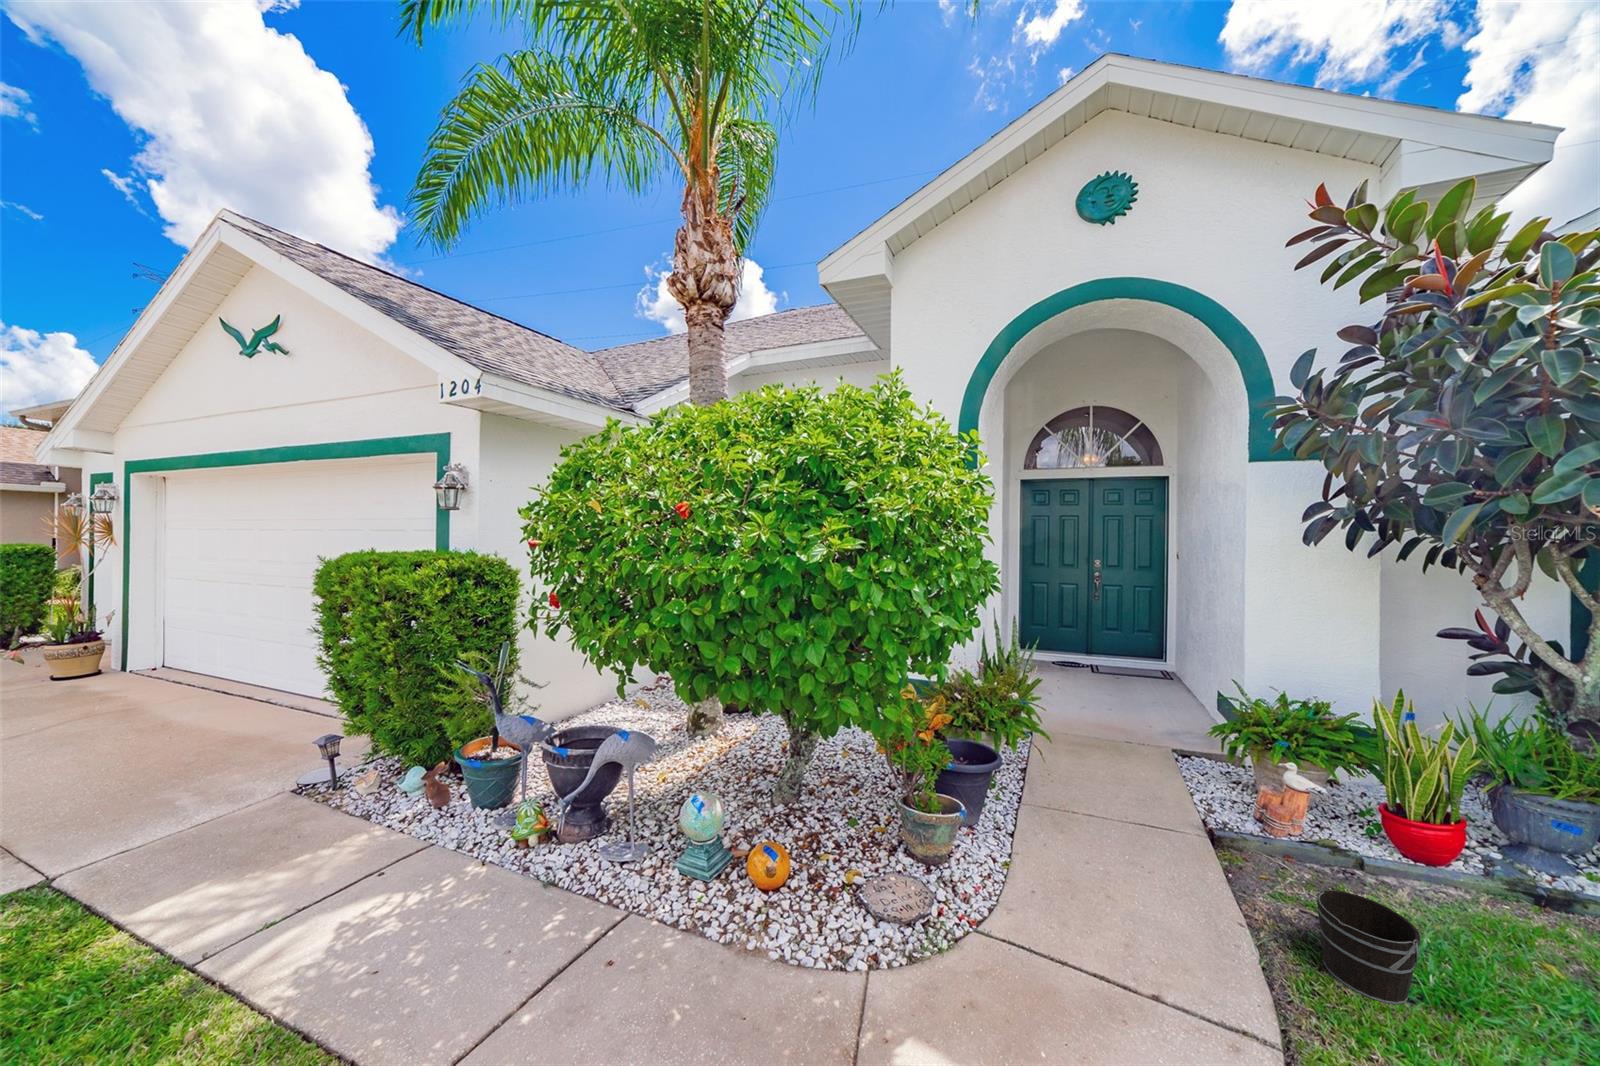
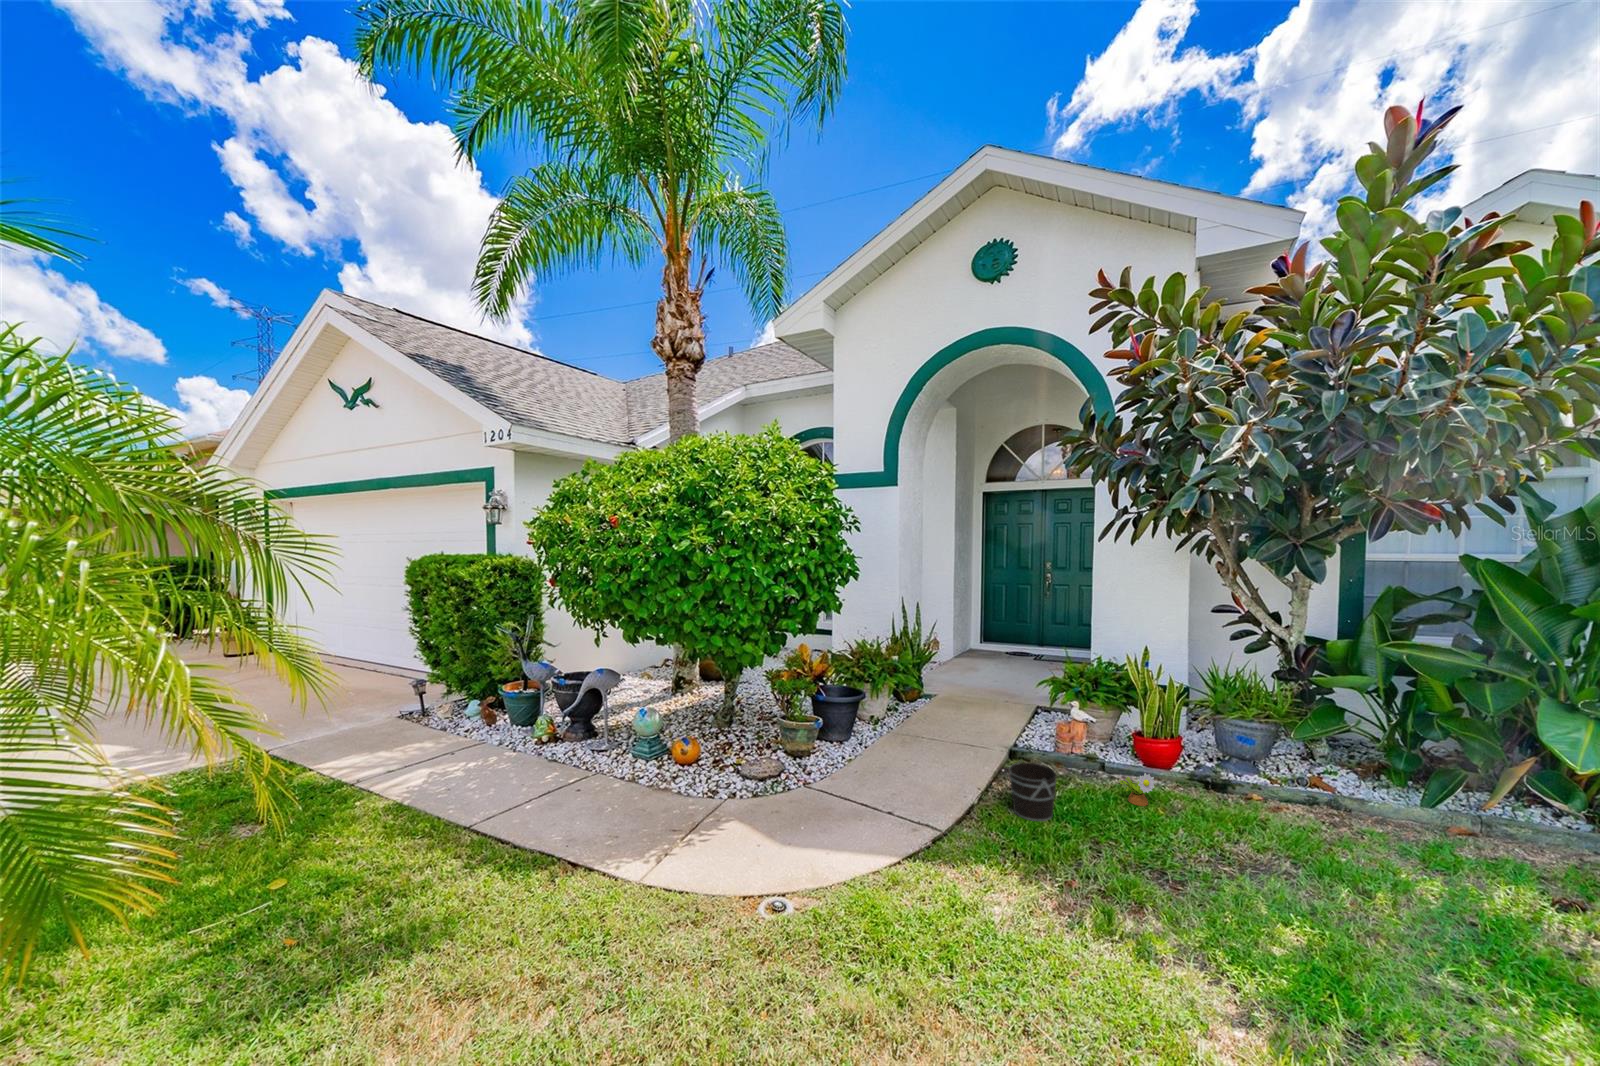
decorative plant: none [1435,893,1516,948] -> present [1119,773,1155,806]

